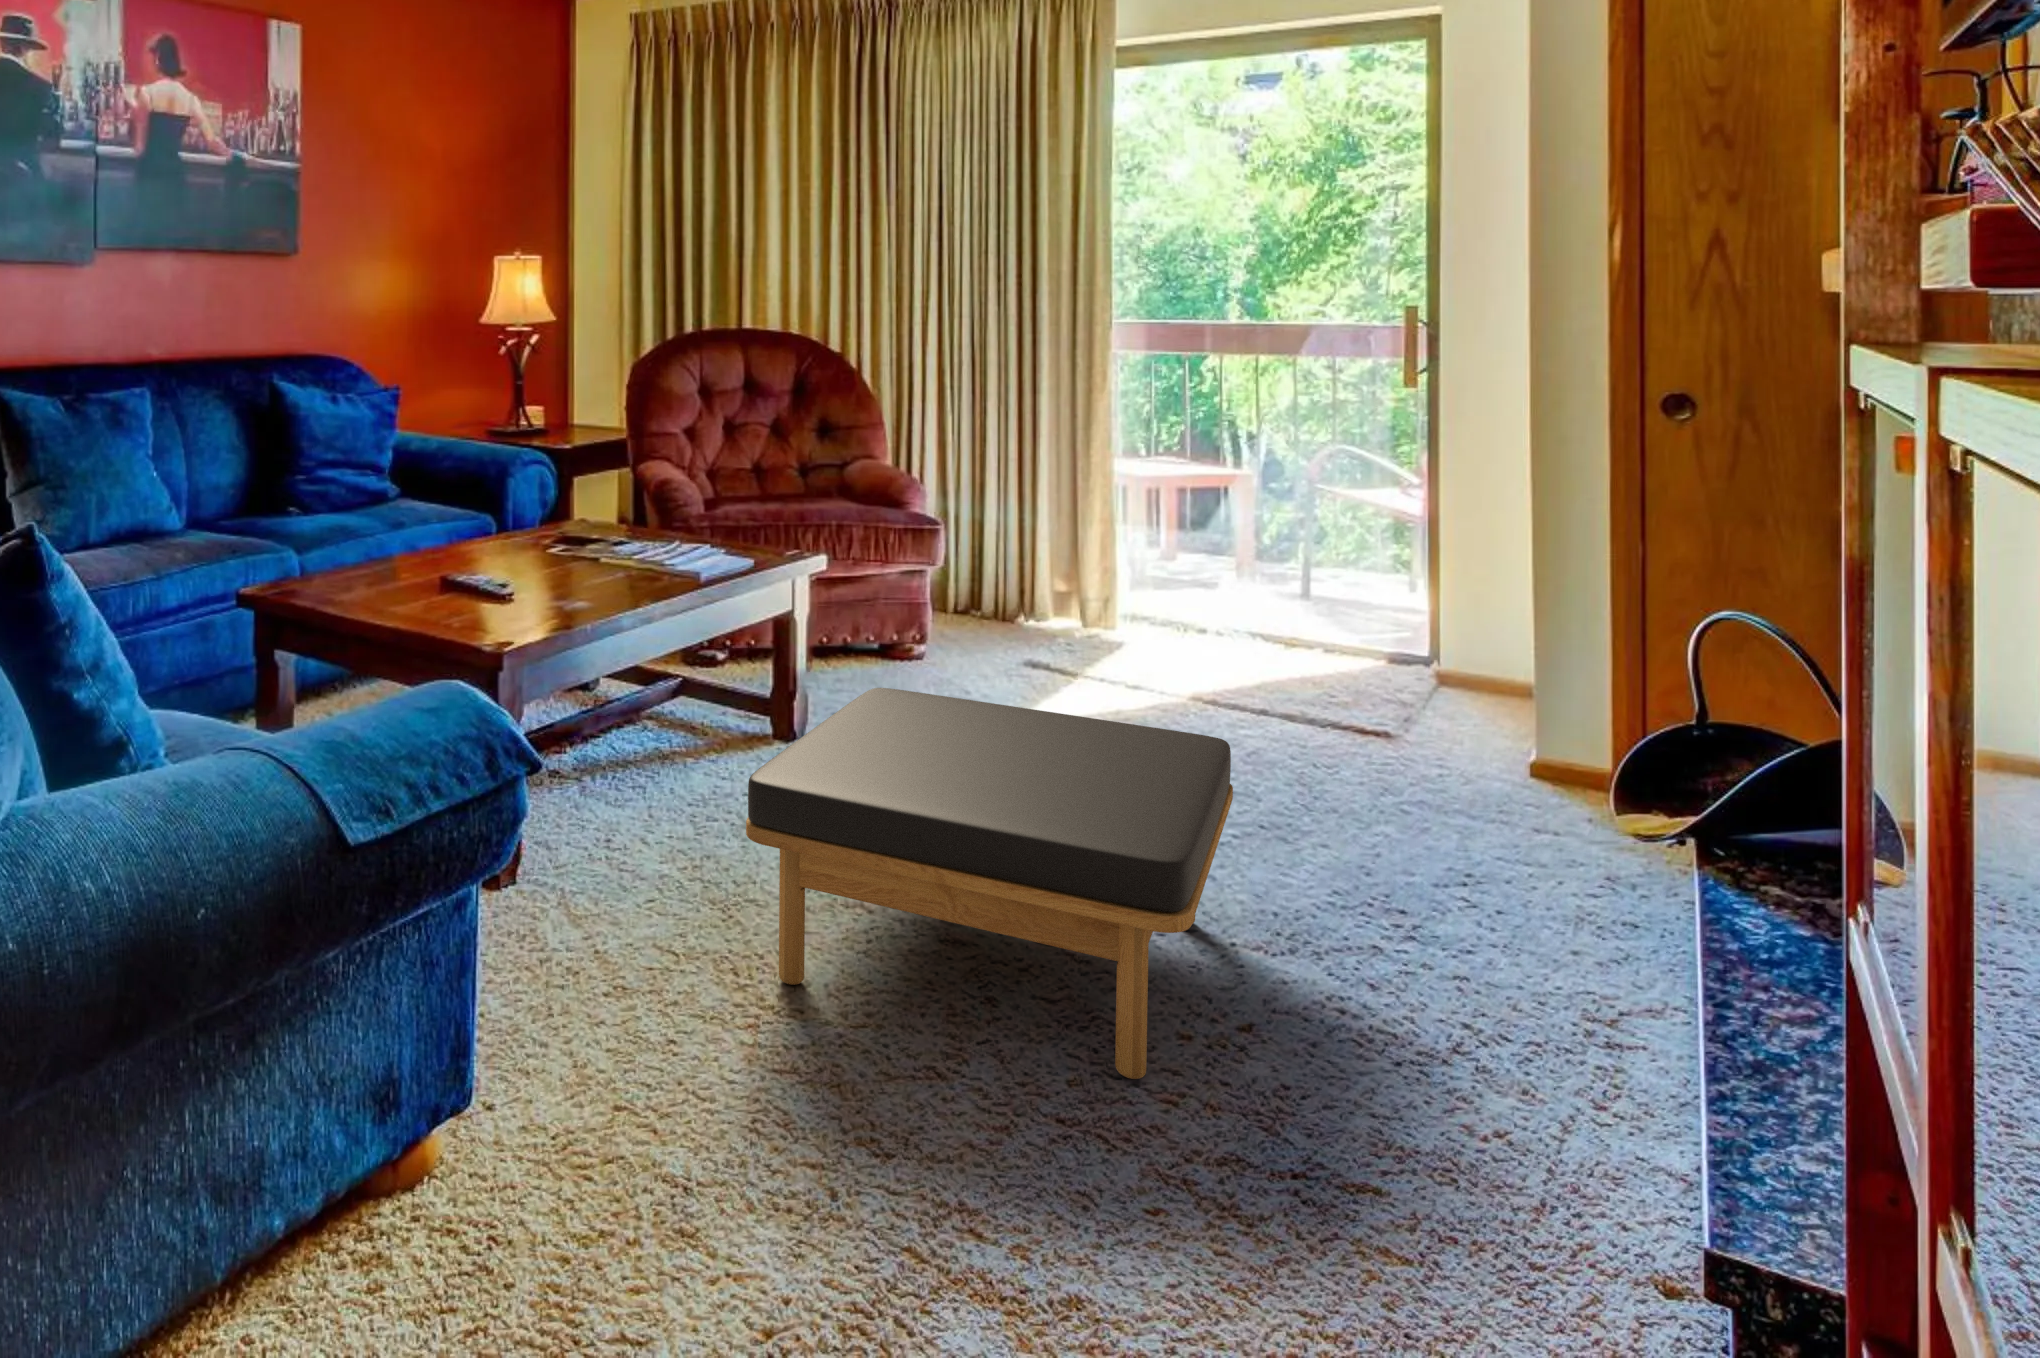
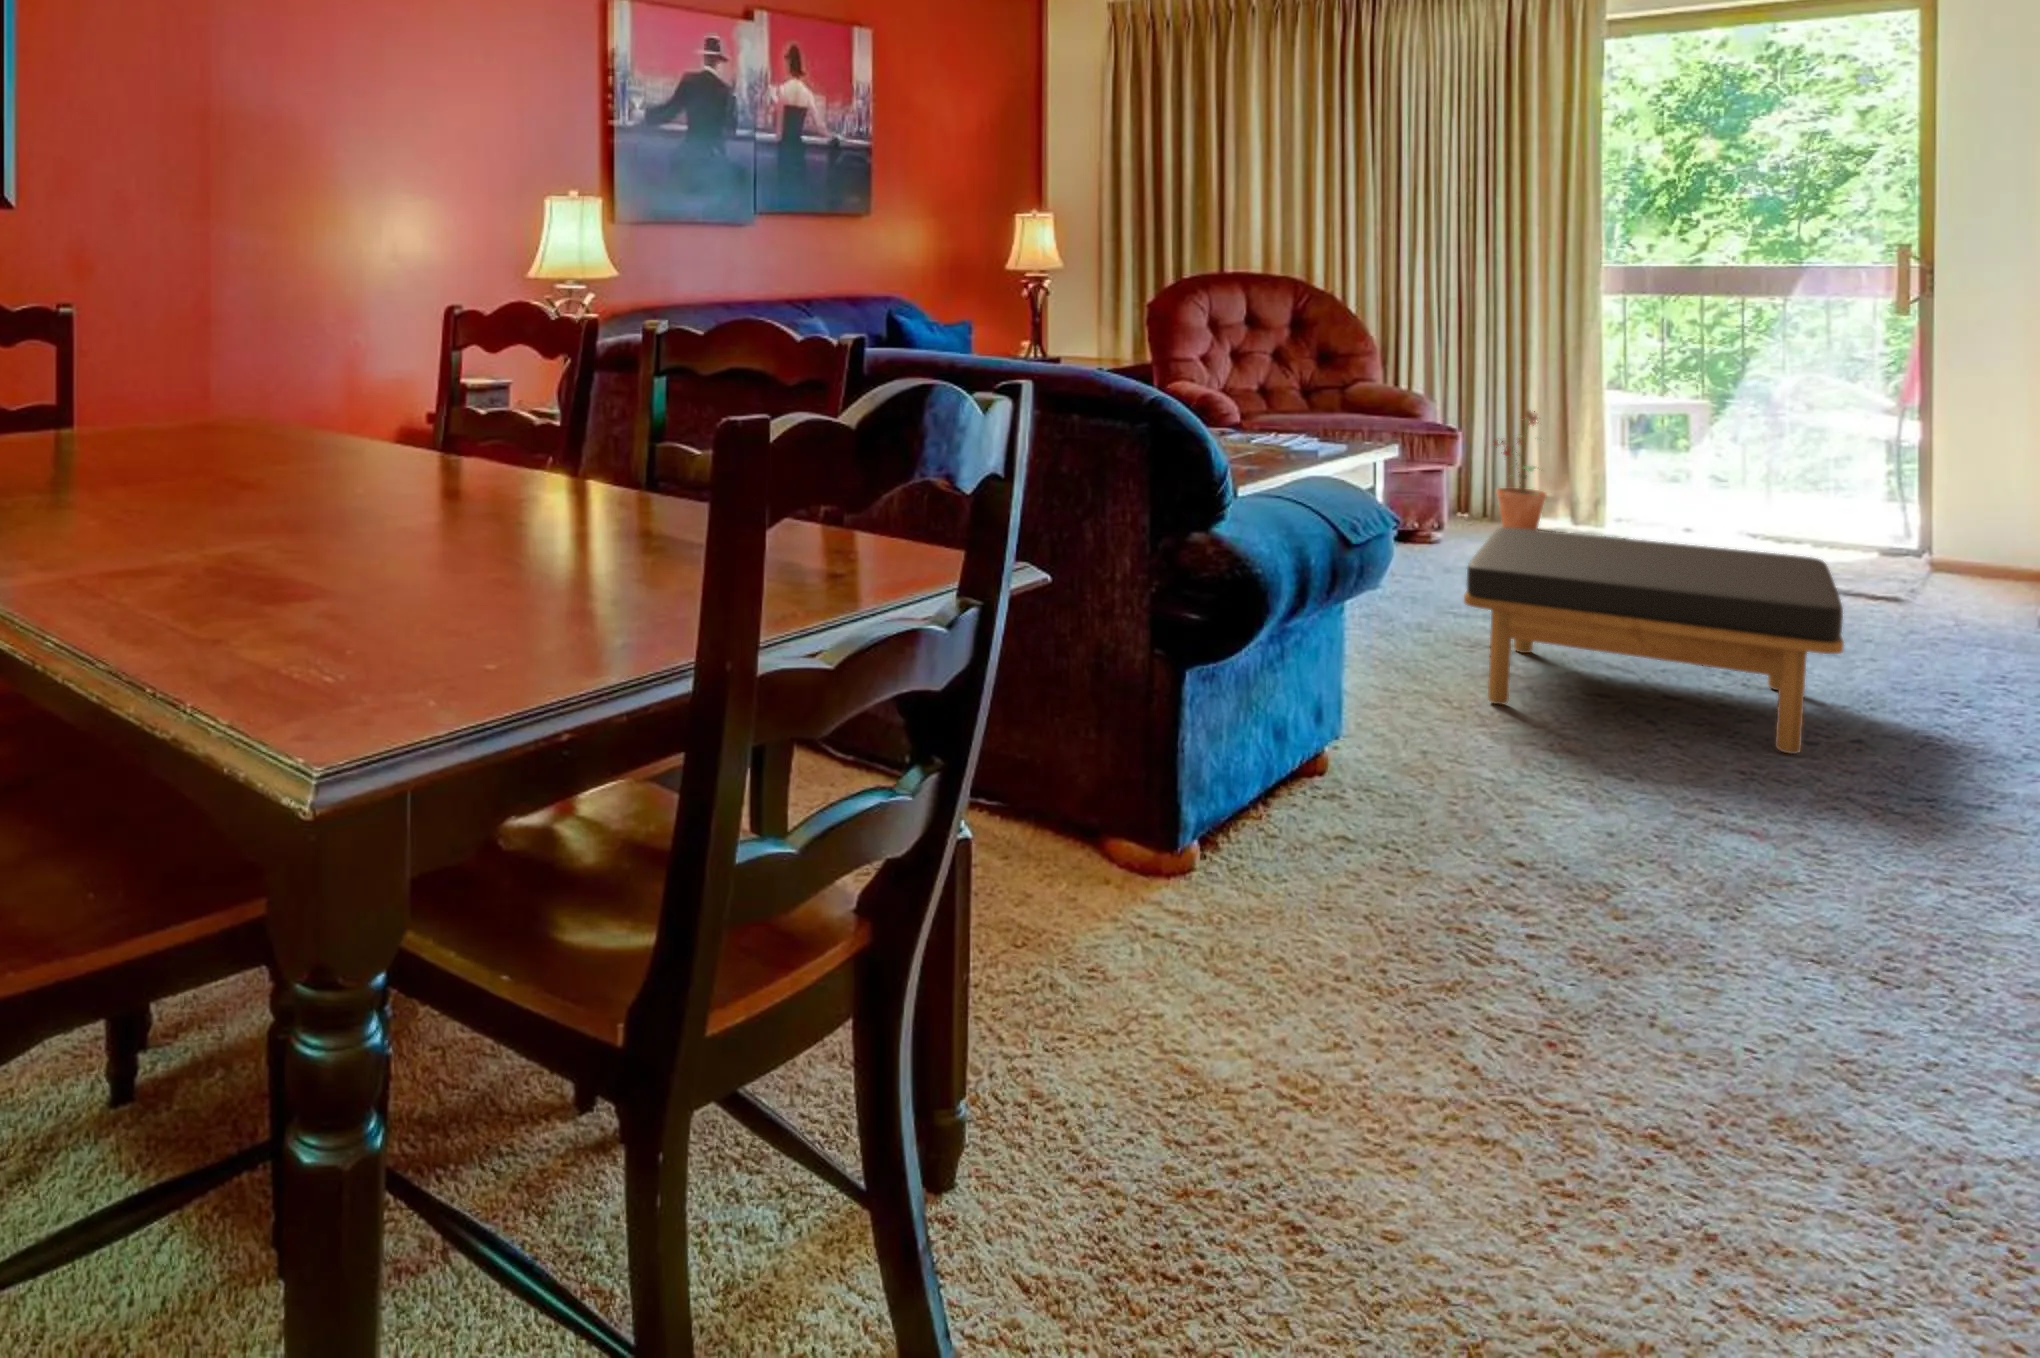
potted plant: none [1004,494,1057,641] -> present [1494,409,1546,530]

